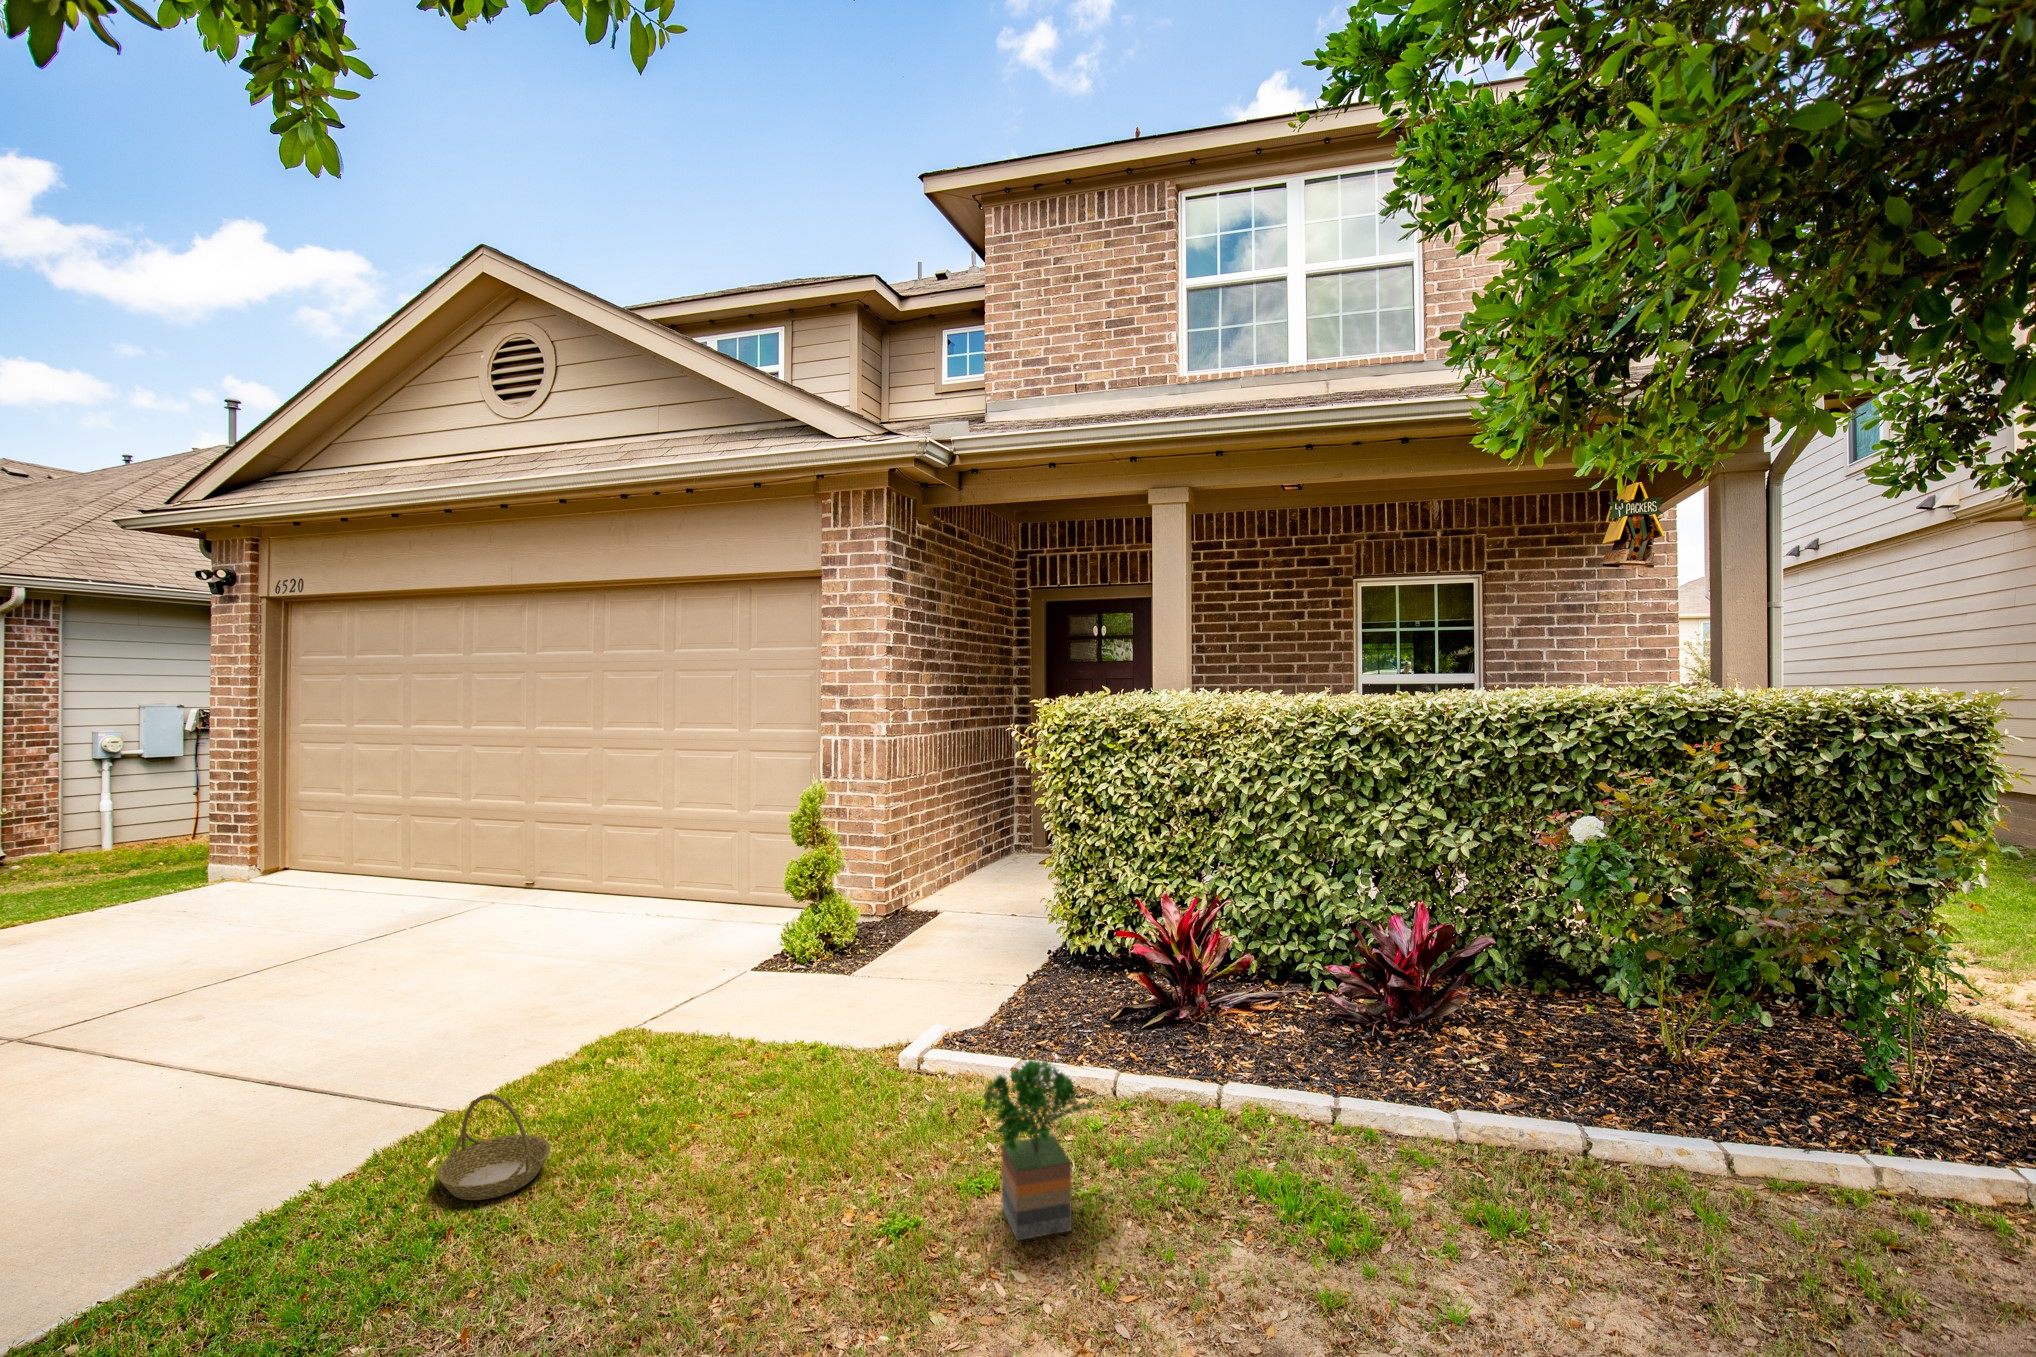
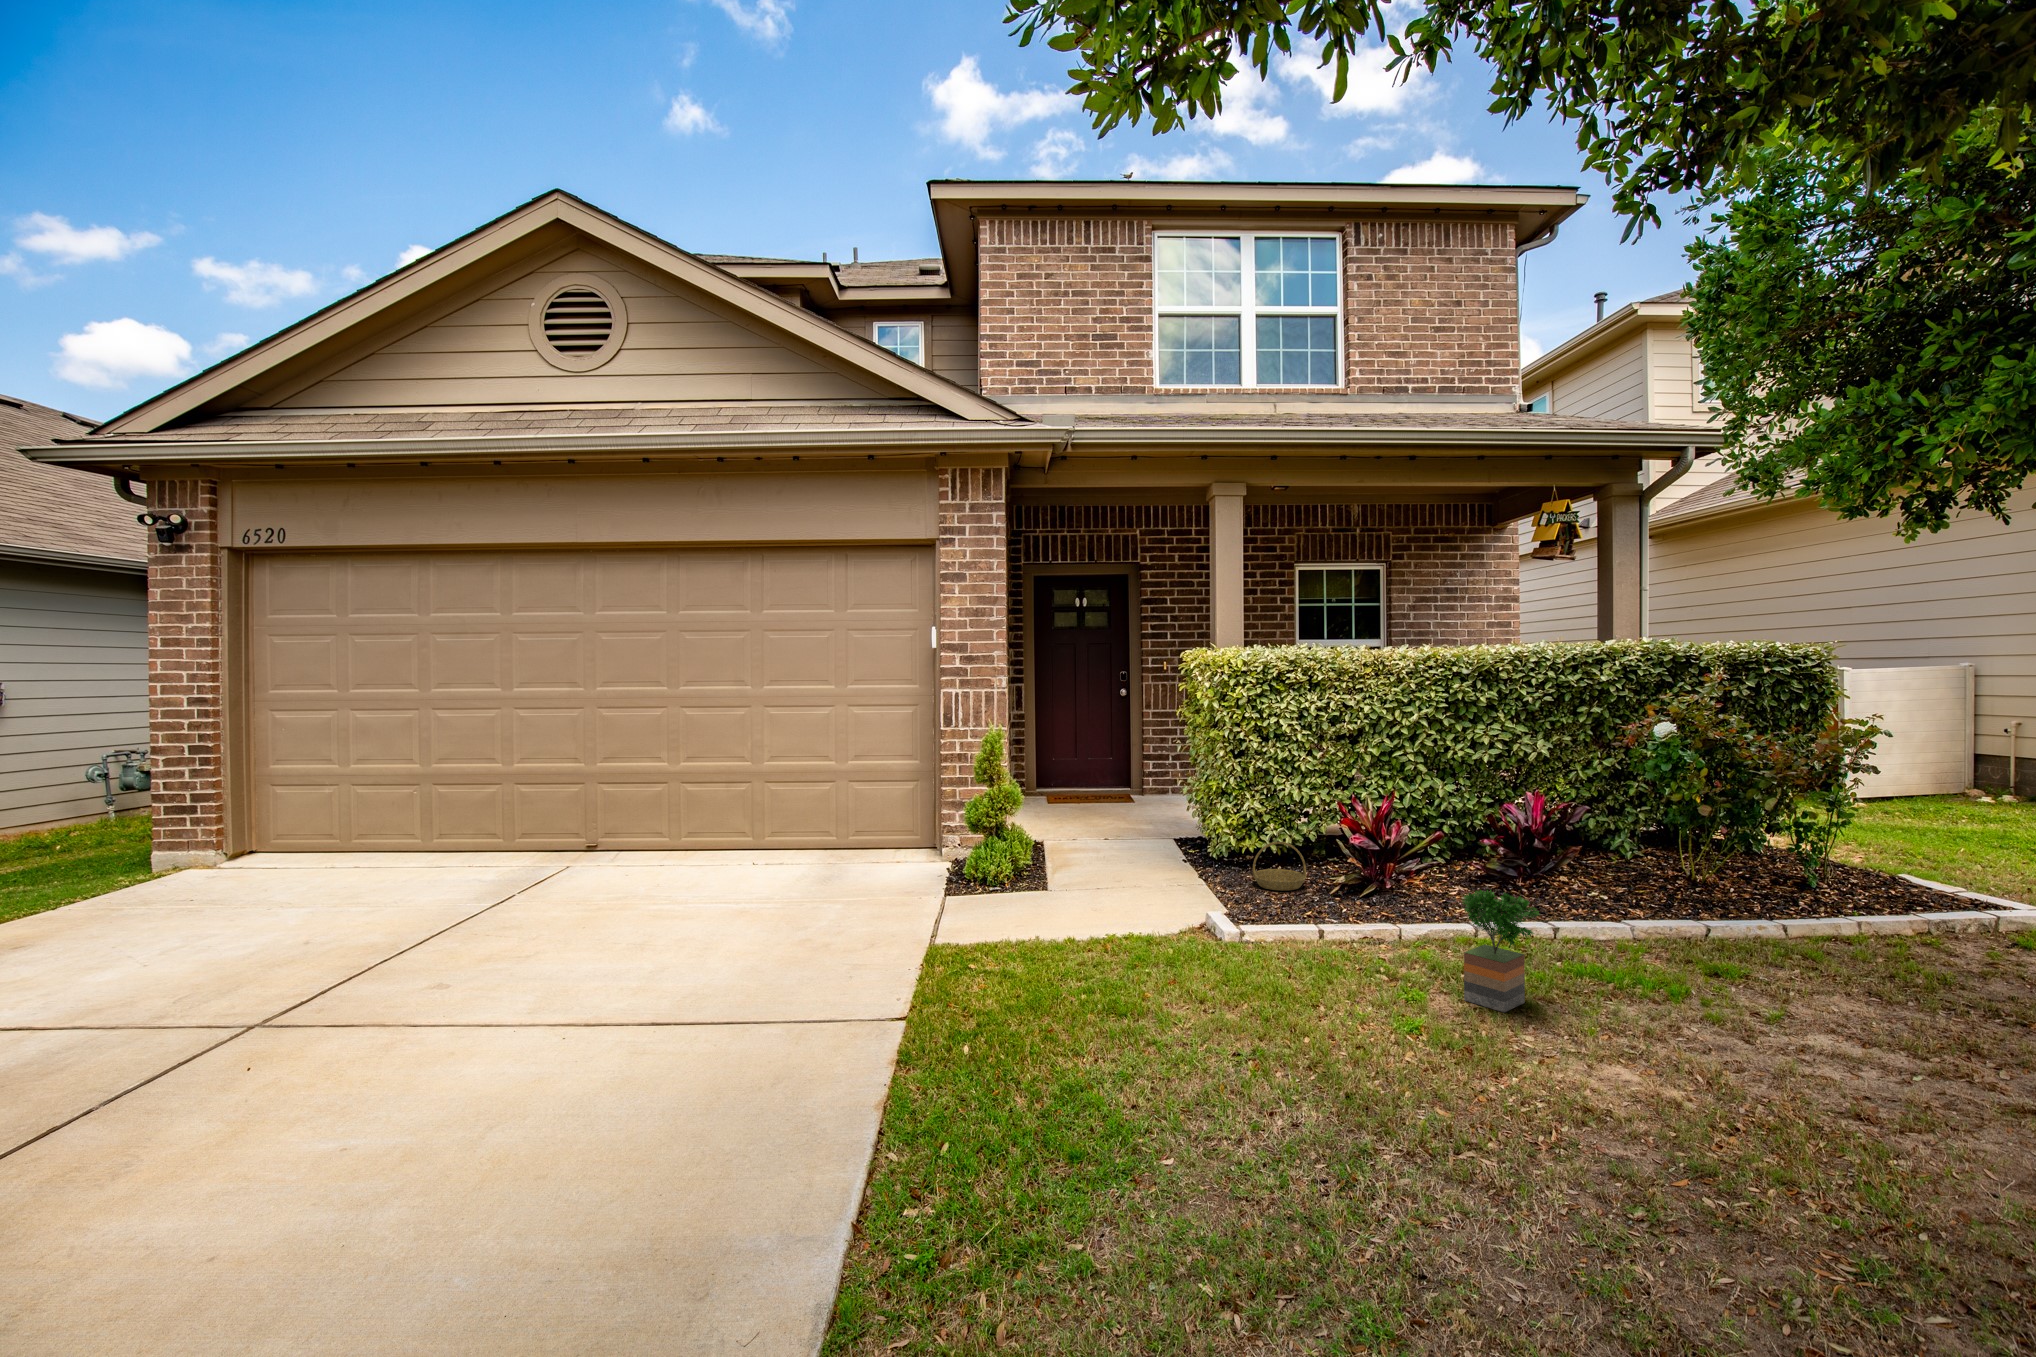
basket: present [437,1094,550,1200] -> present [1252,842,1307,891]

